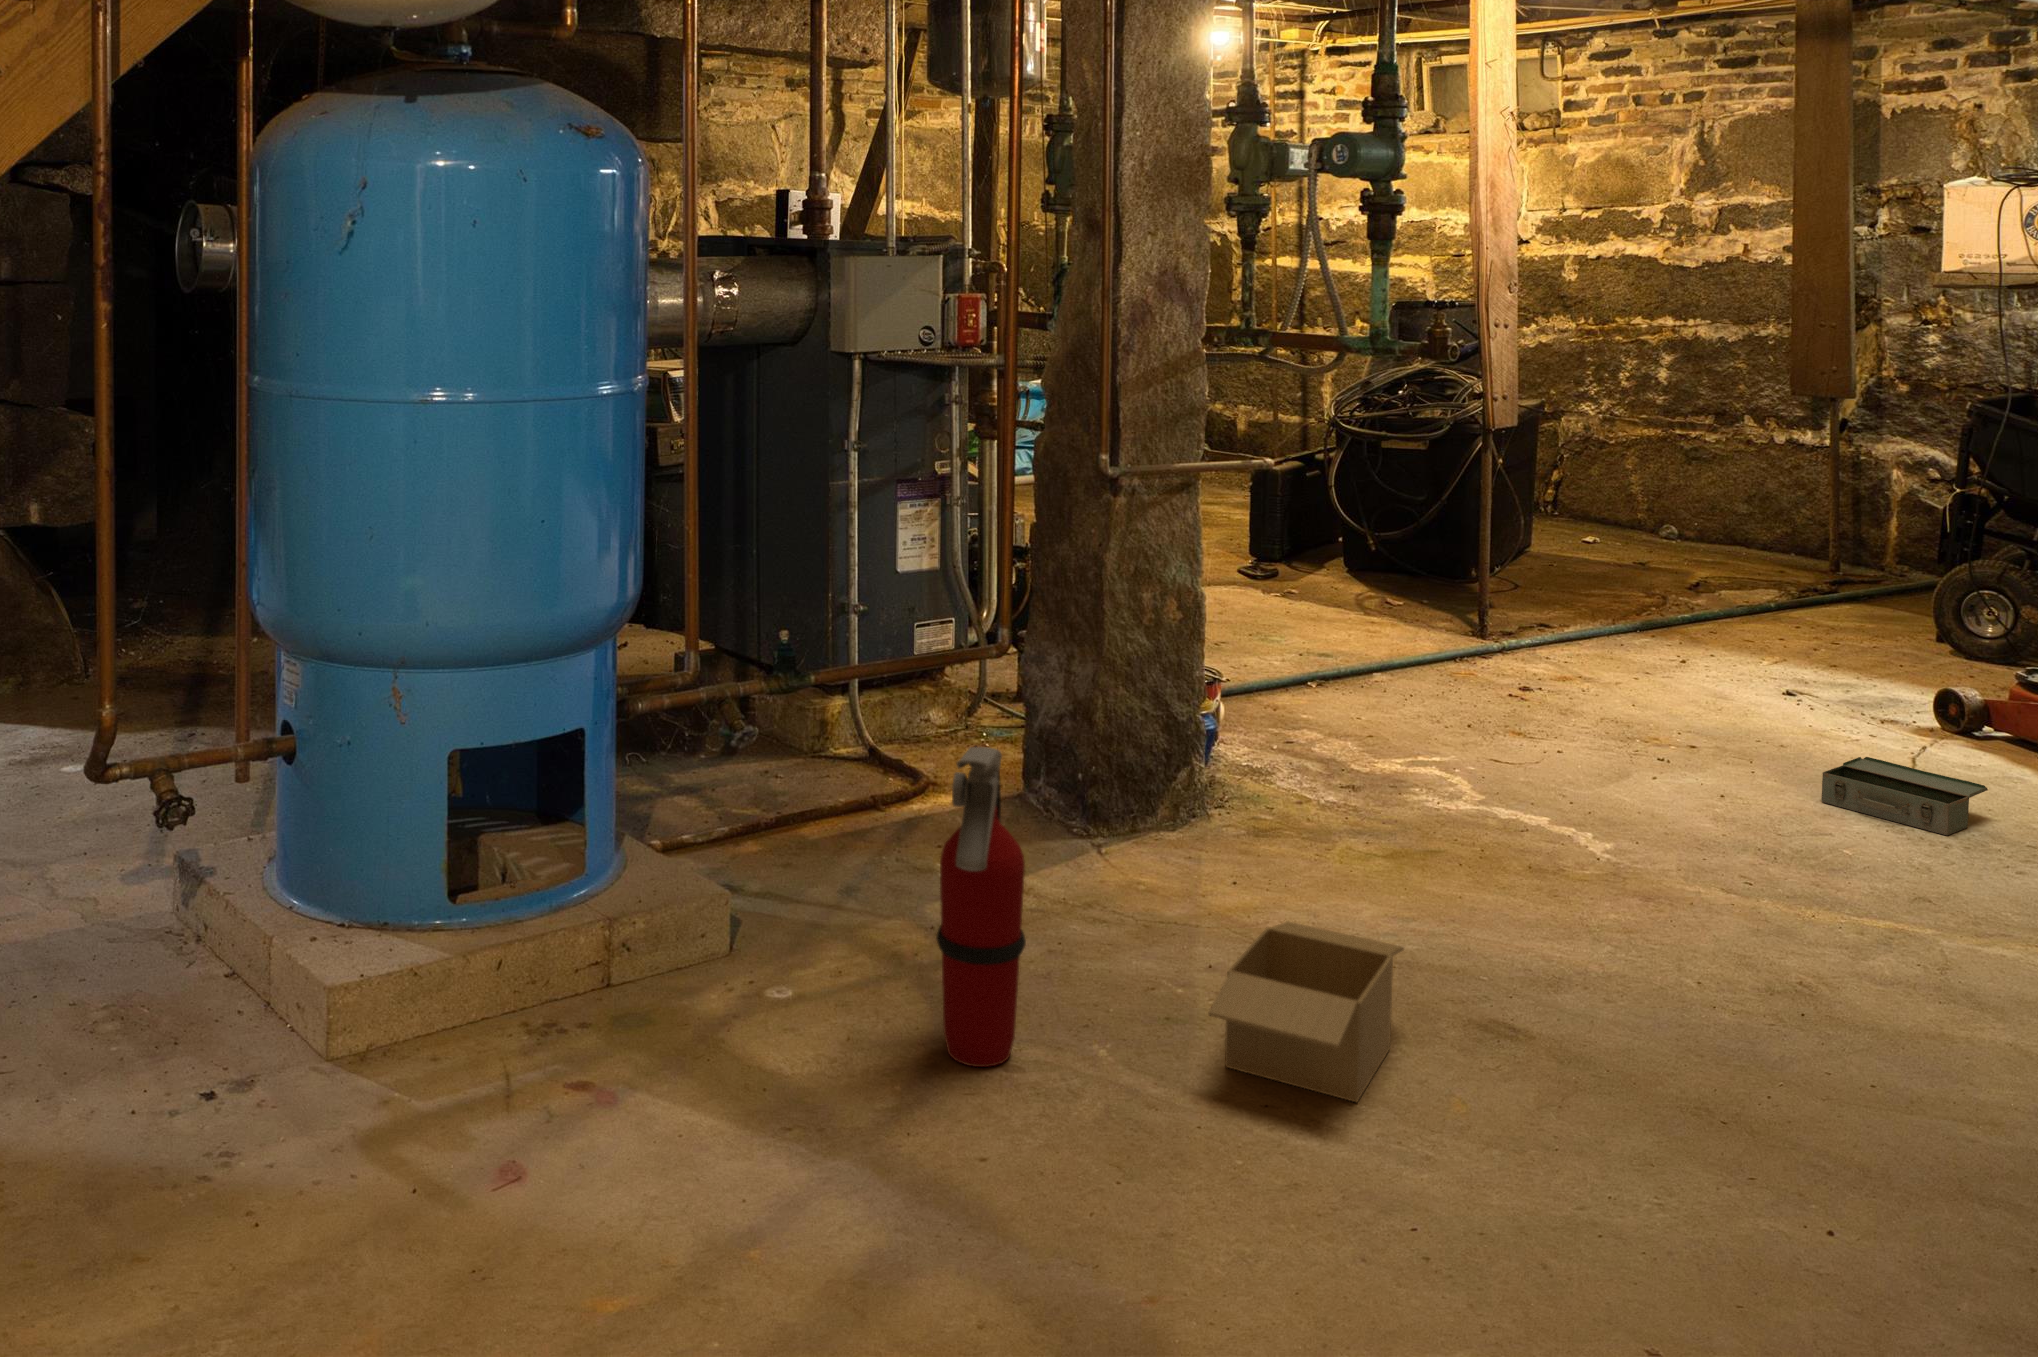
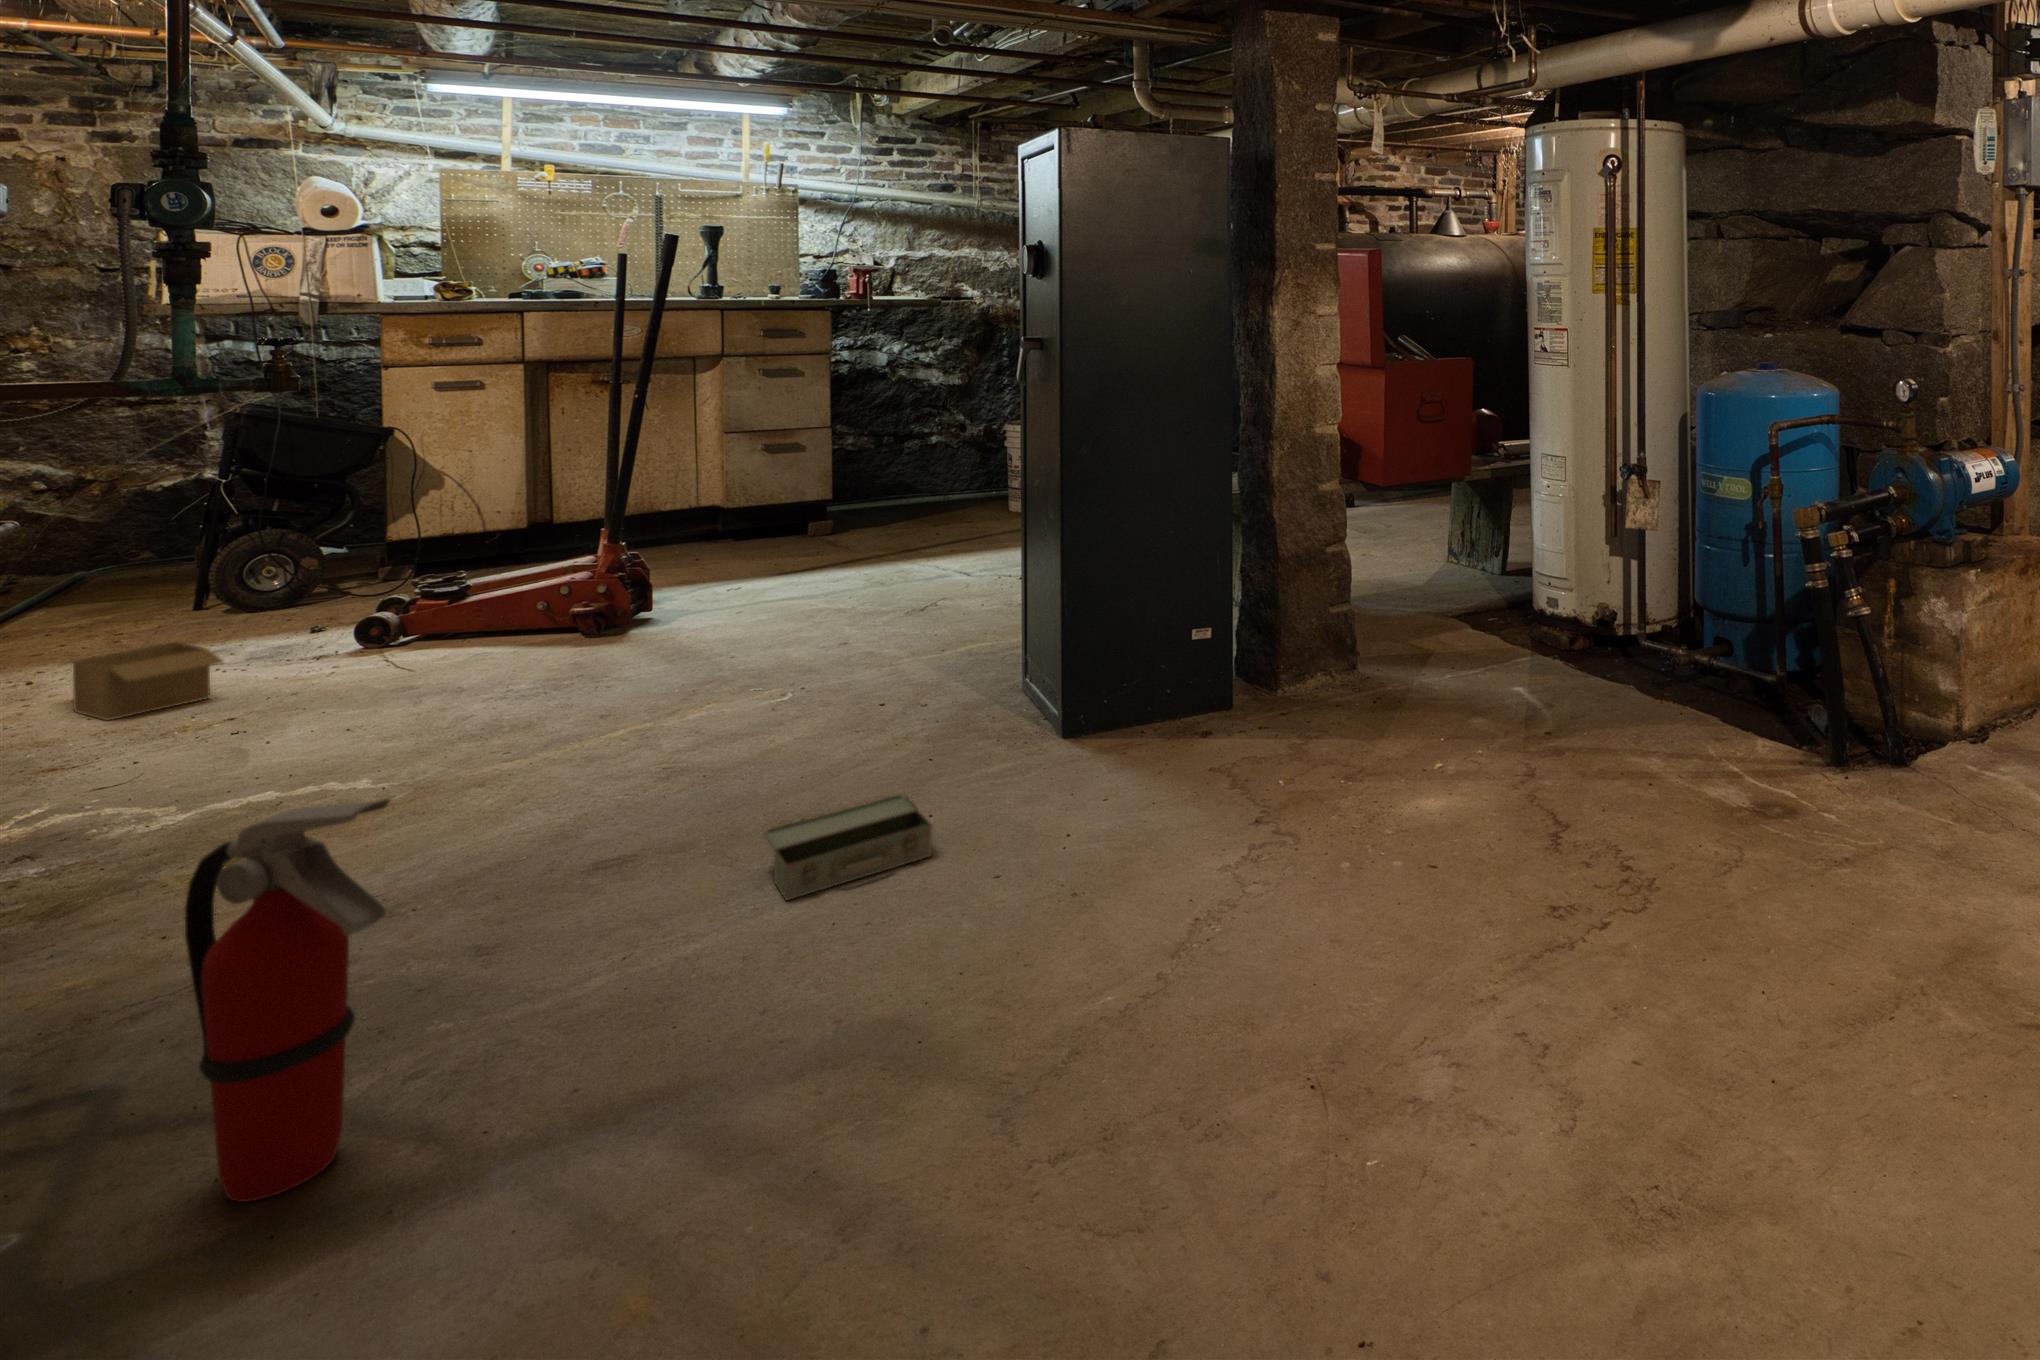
toolbox: present [1821,757,1988,835] -> present [765,795,932,900]
cardboard box: present [1208,922,1404,1102] -> present [67,642,223,720]

